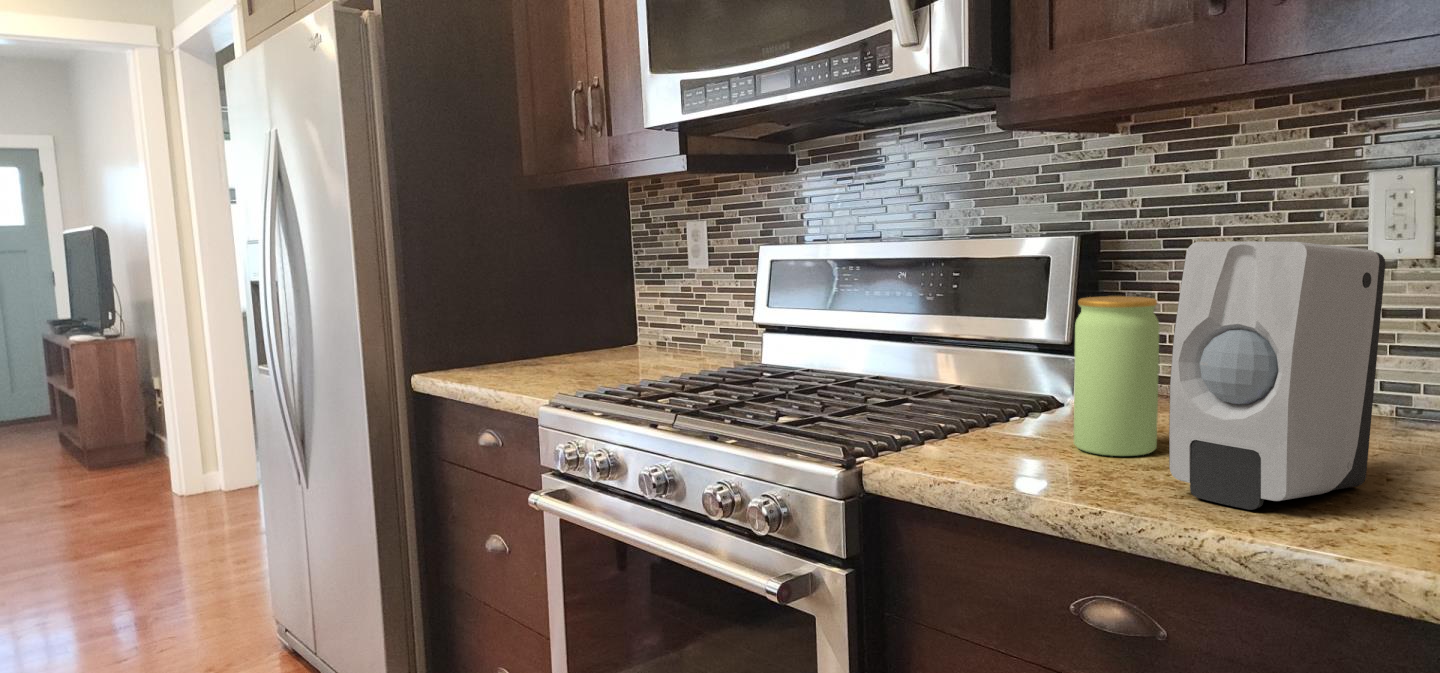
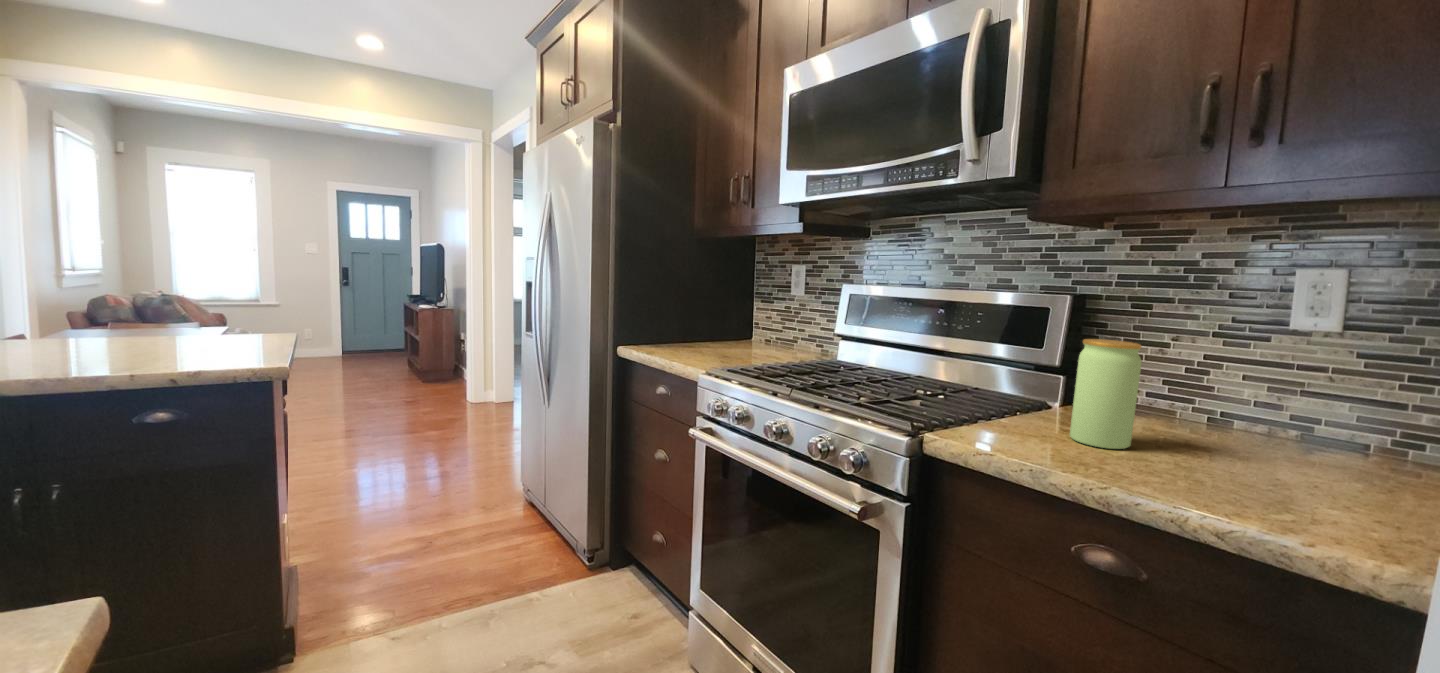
soap dispenser: present [1169,241,1385,510] -> none [1153,309,1332,499]

